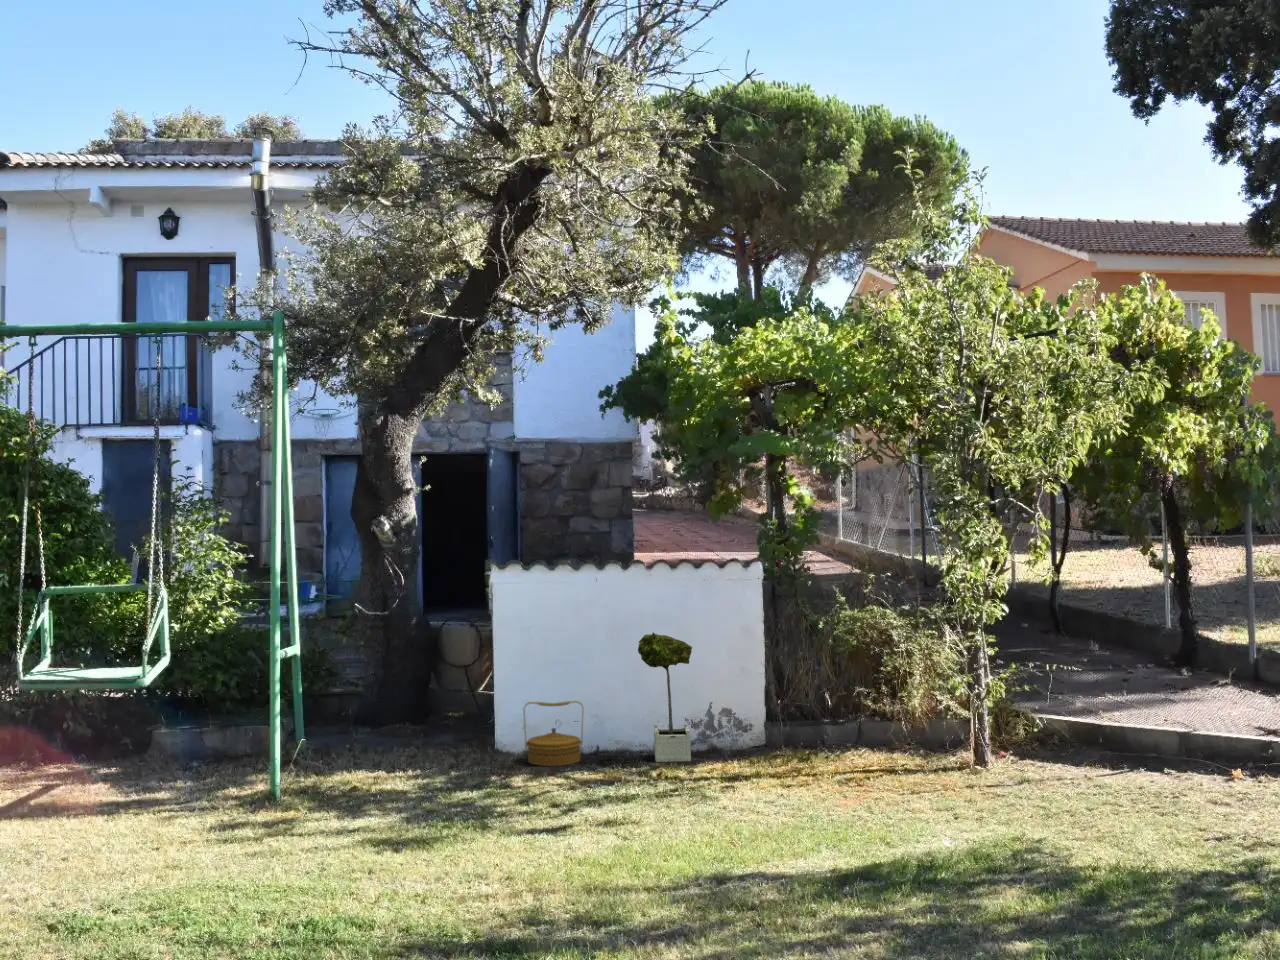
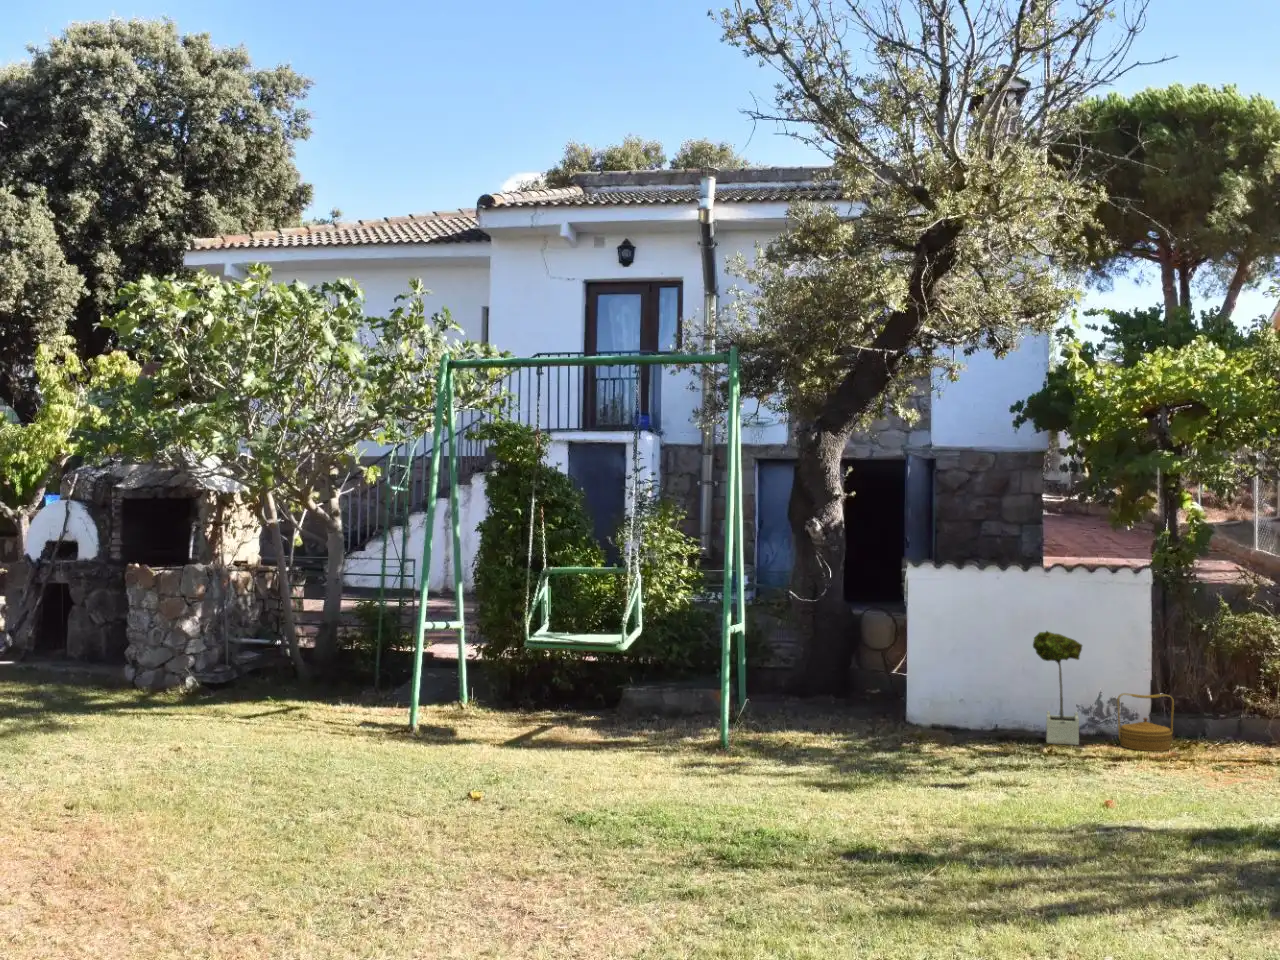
woven basket: present [524,701,583,766] -> present [1117,693,1174,751]

